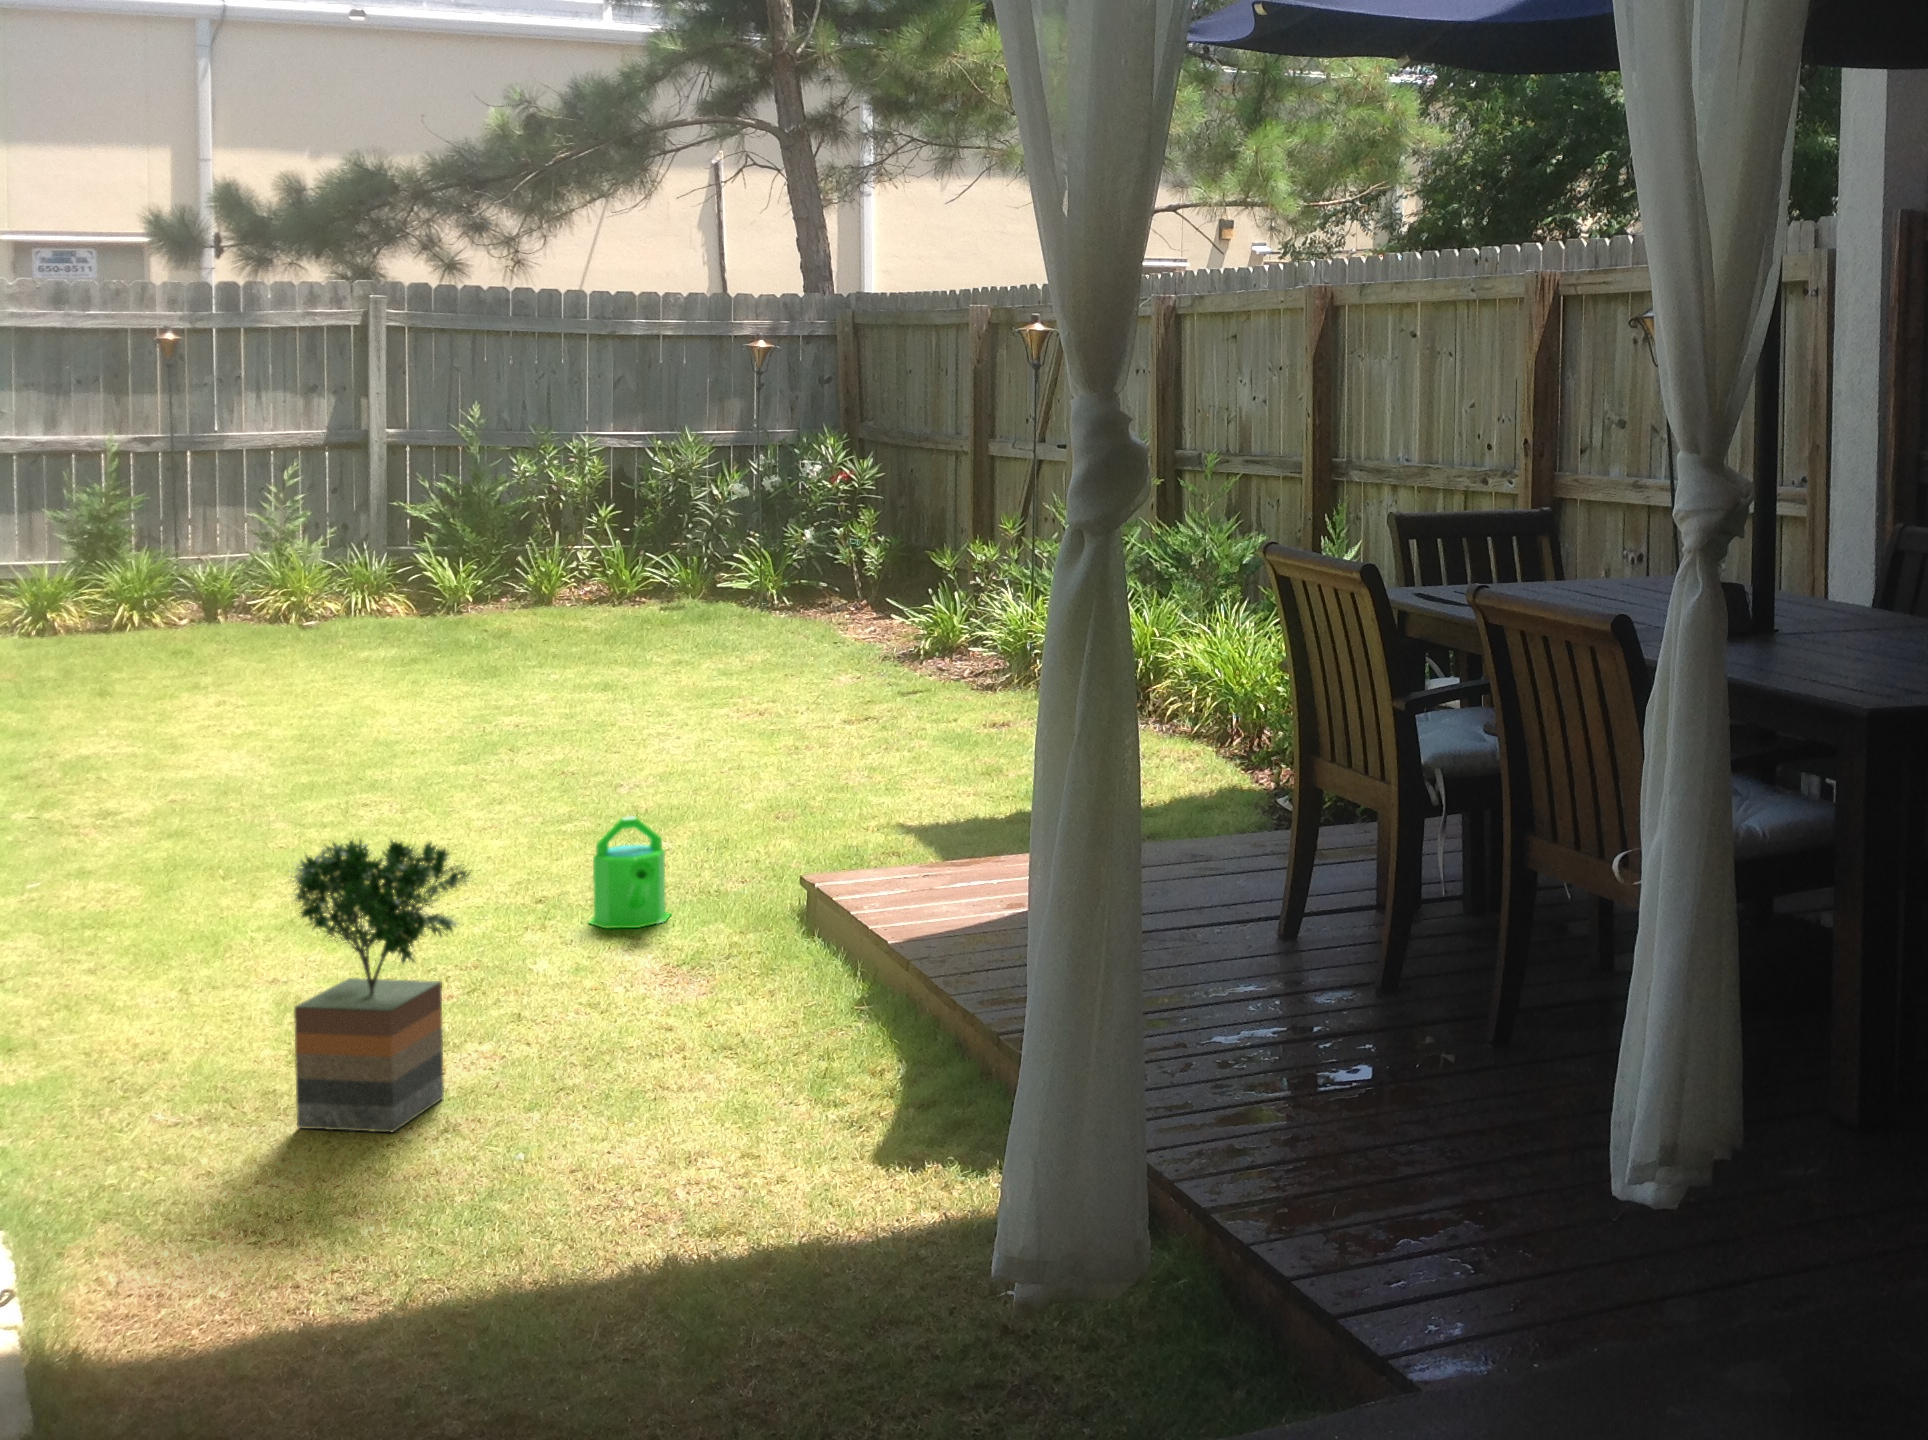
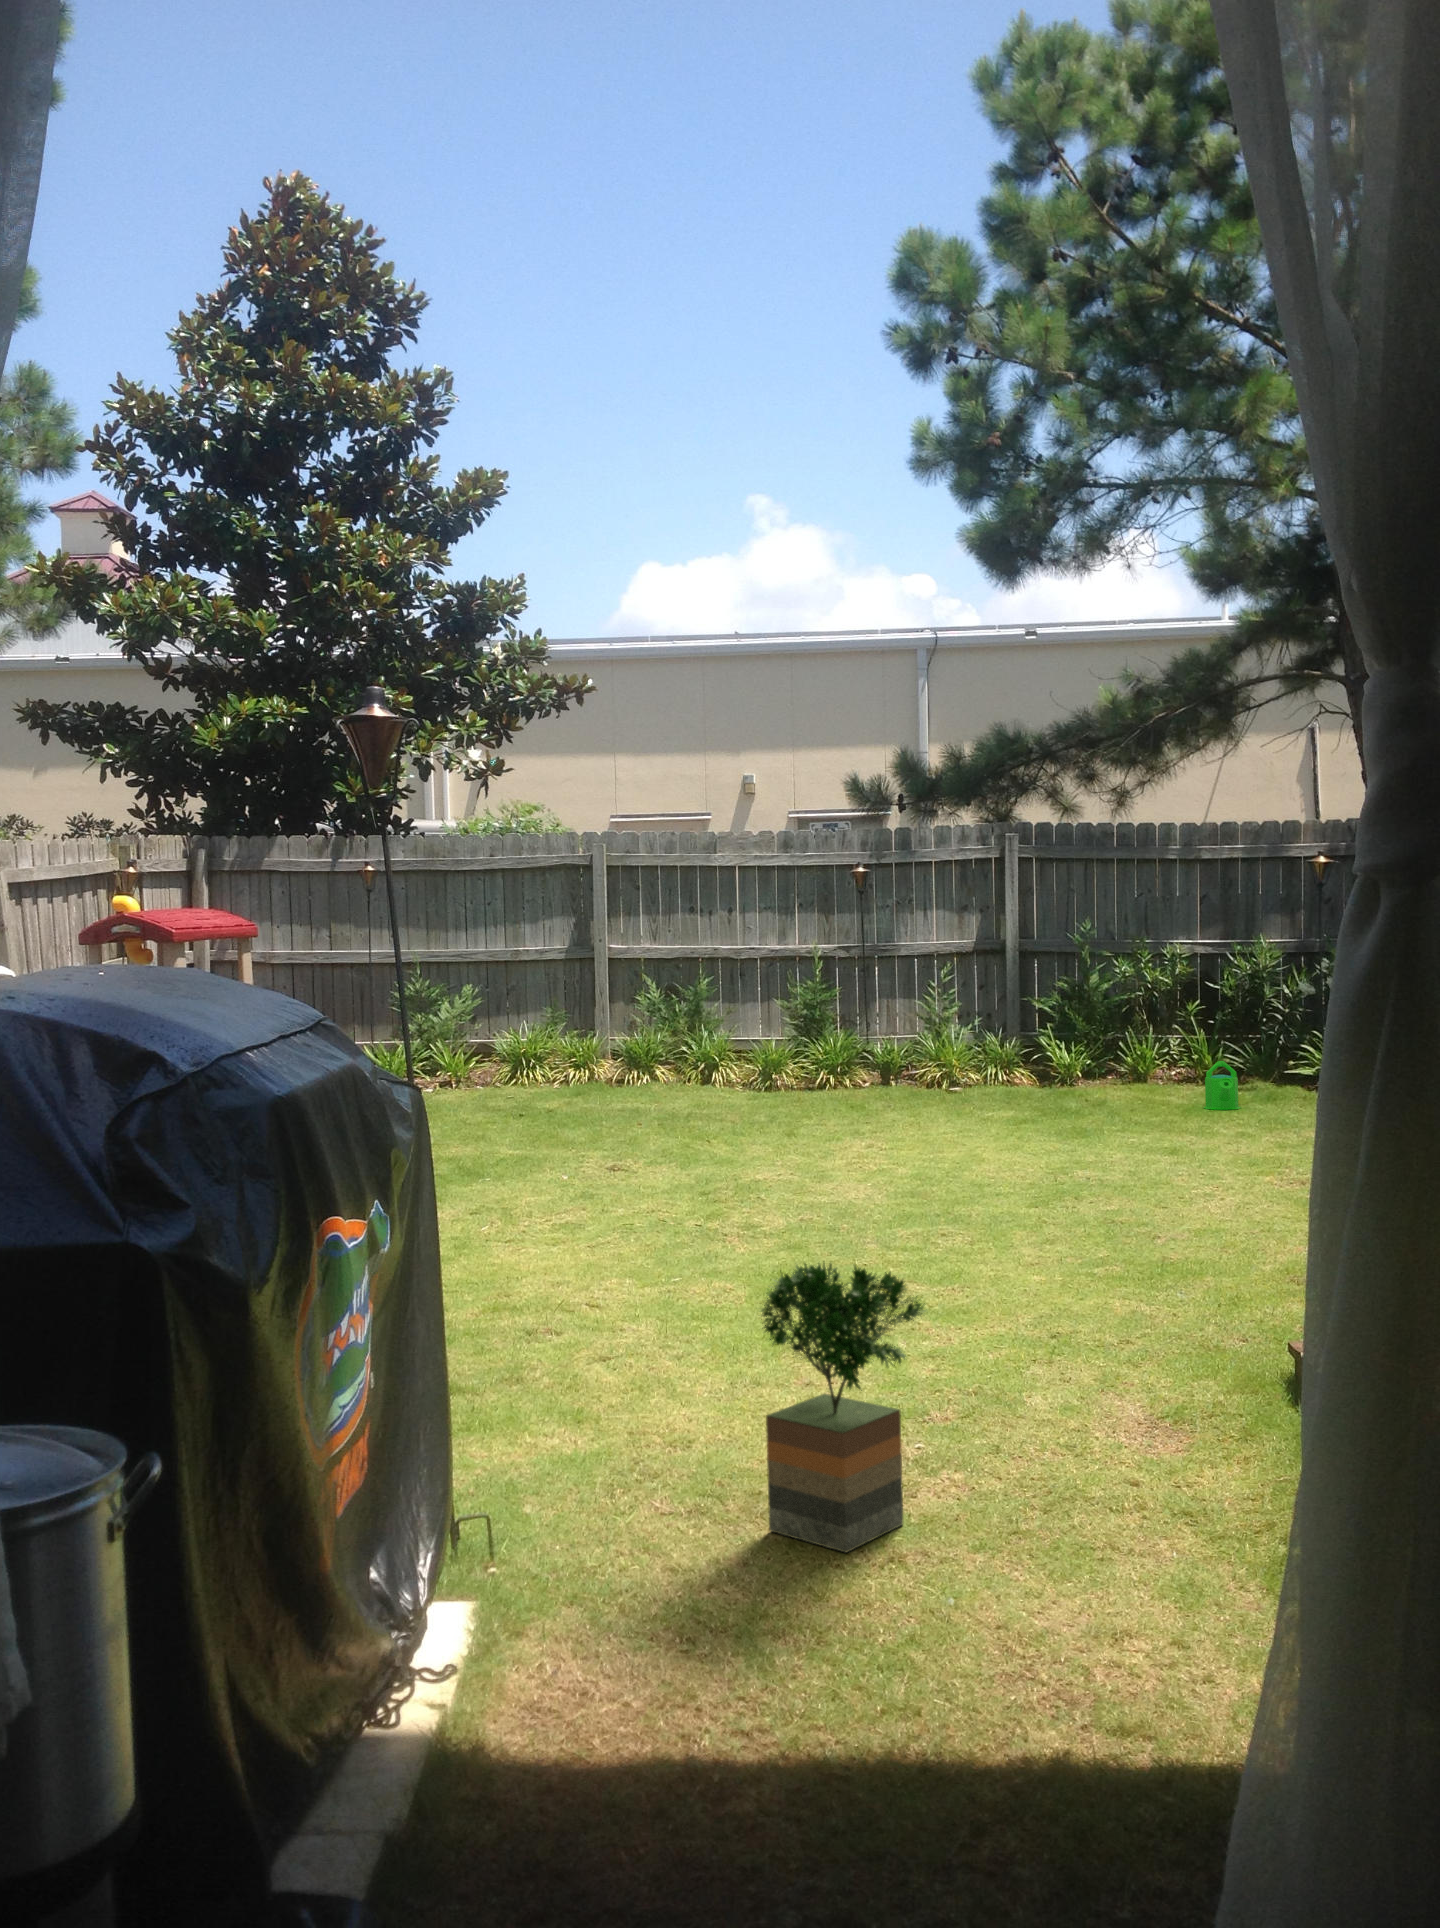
watering can: present [589,816,670,928] -> present [1204,1061,1241,1110]

